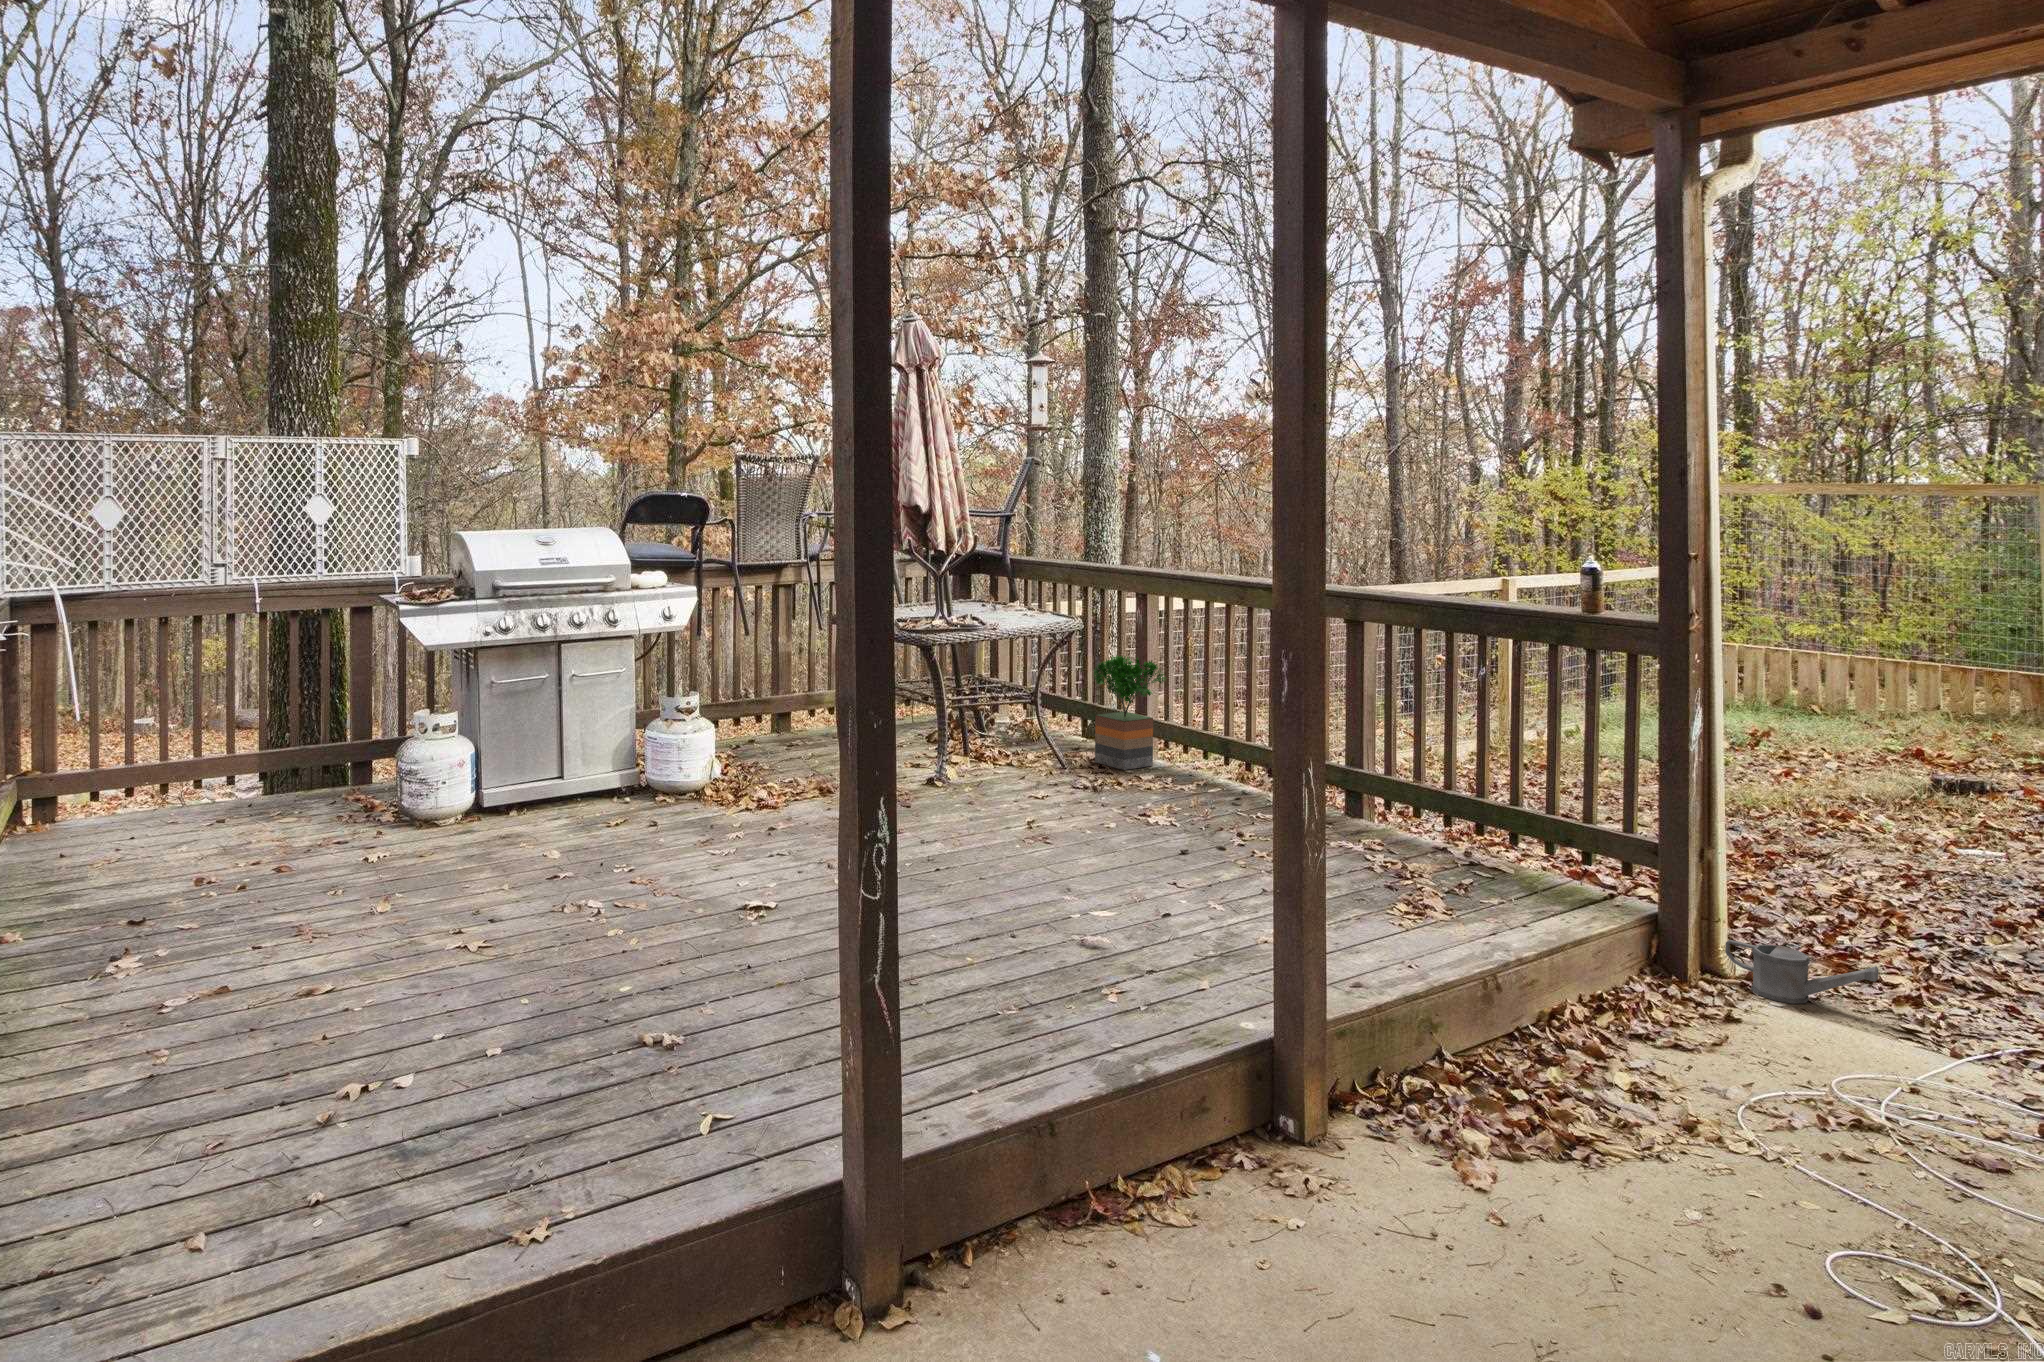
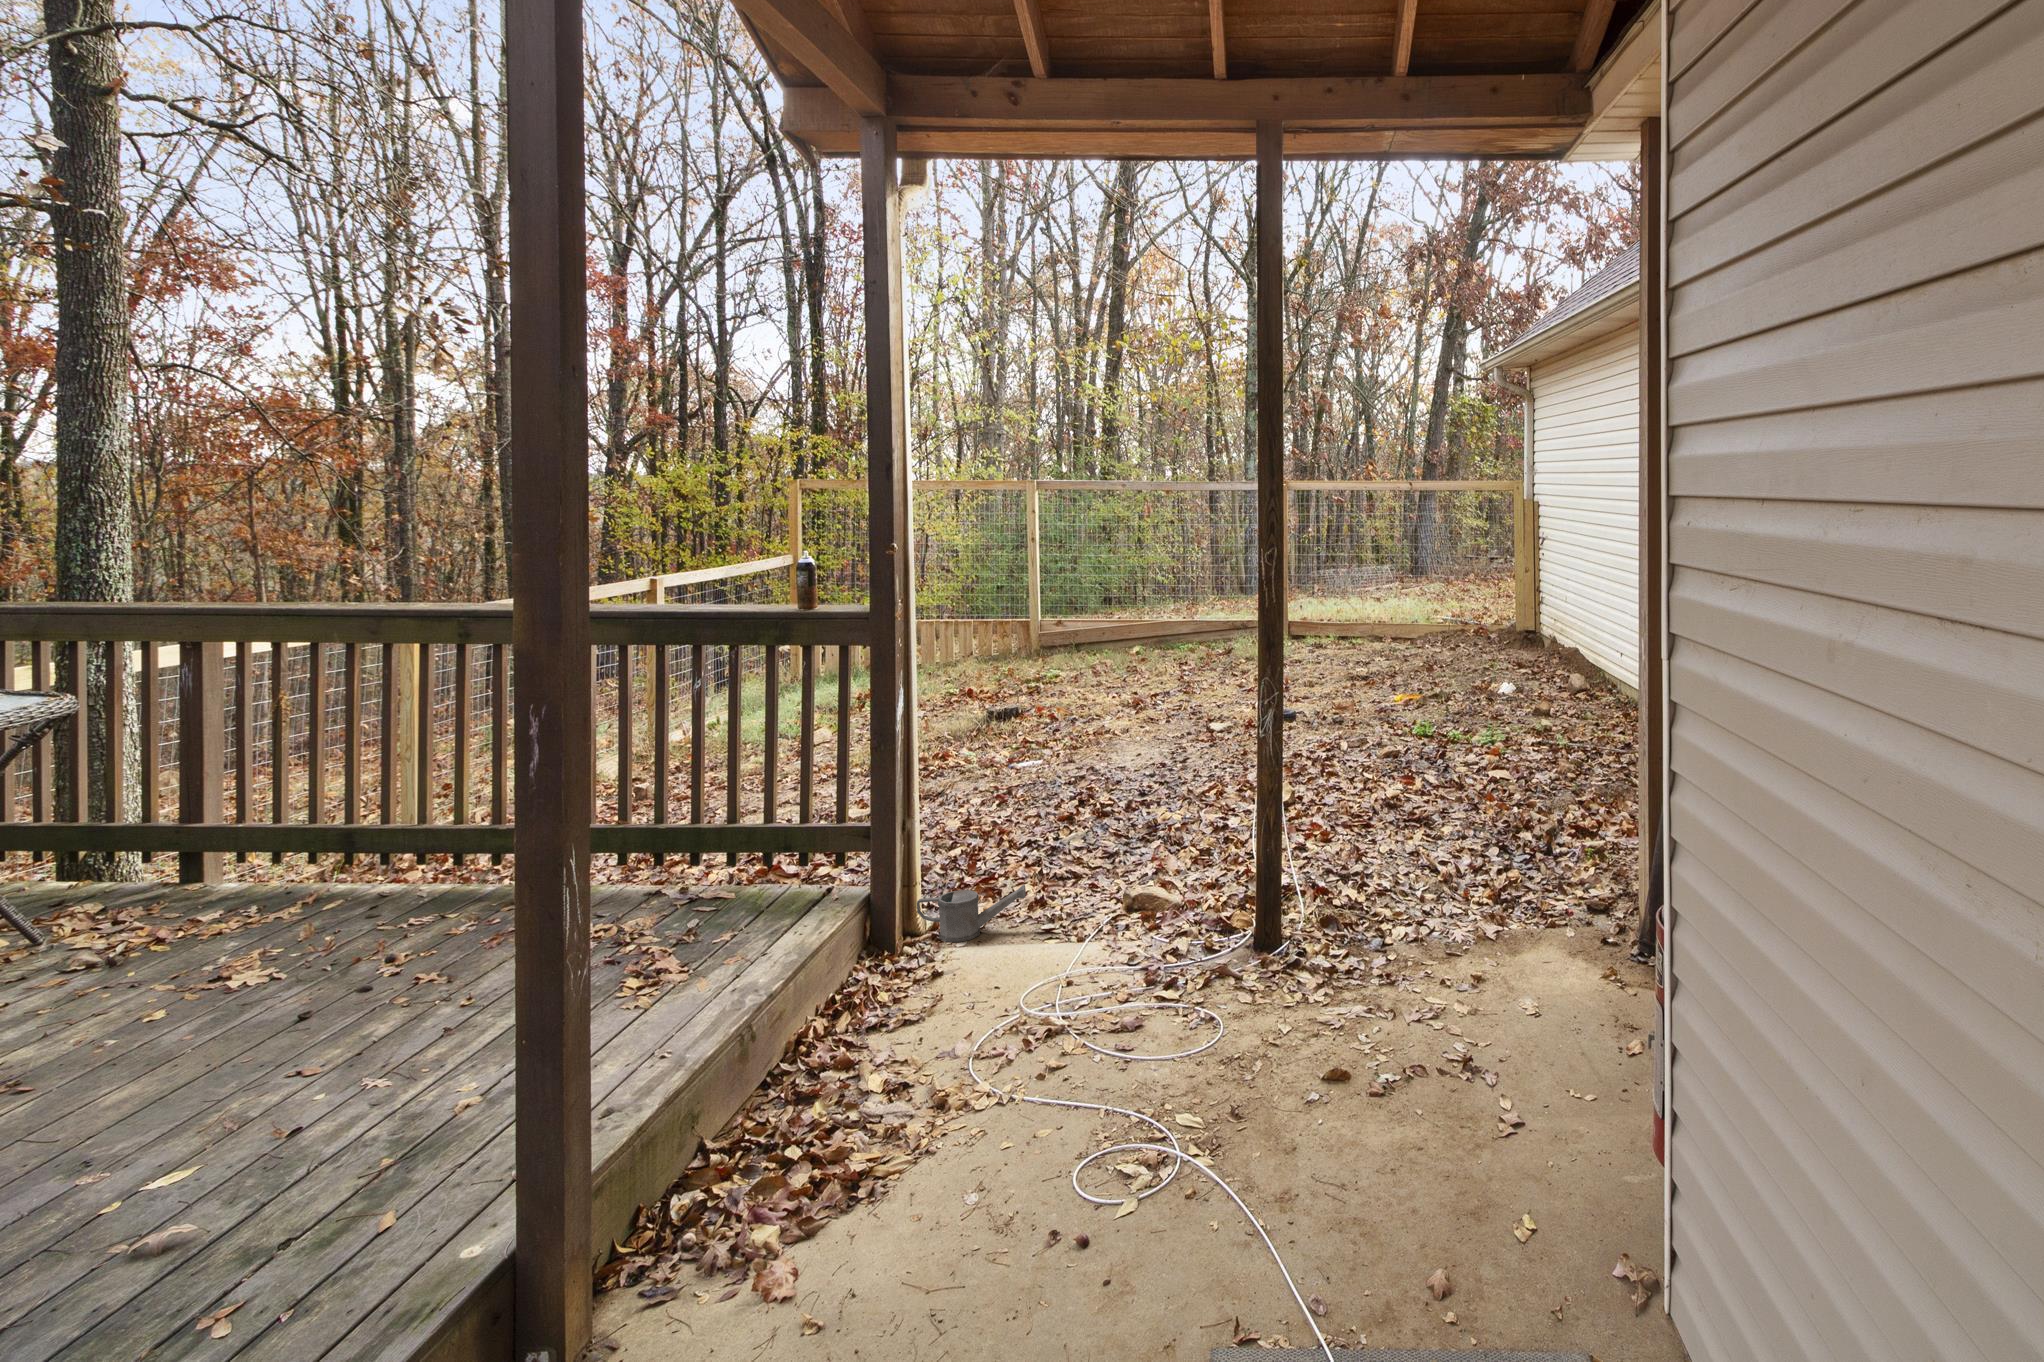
potted tree: present [1093,655,1165,770] -> none [91,746,235,917]

